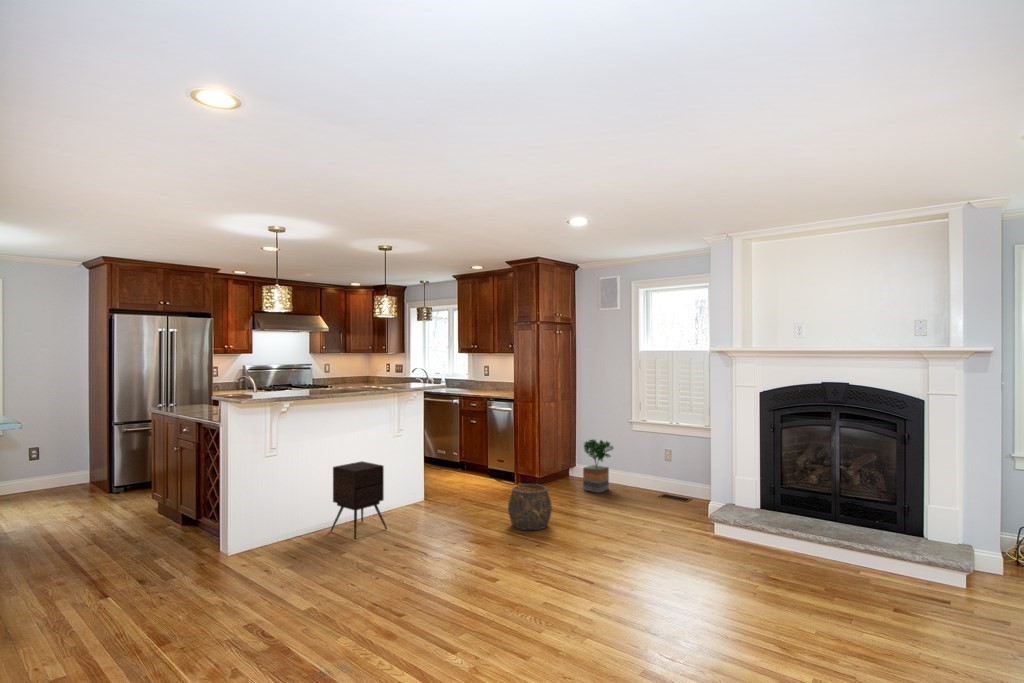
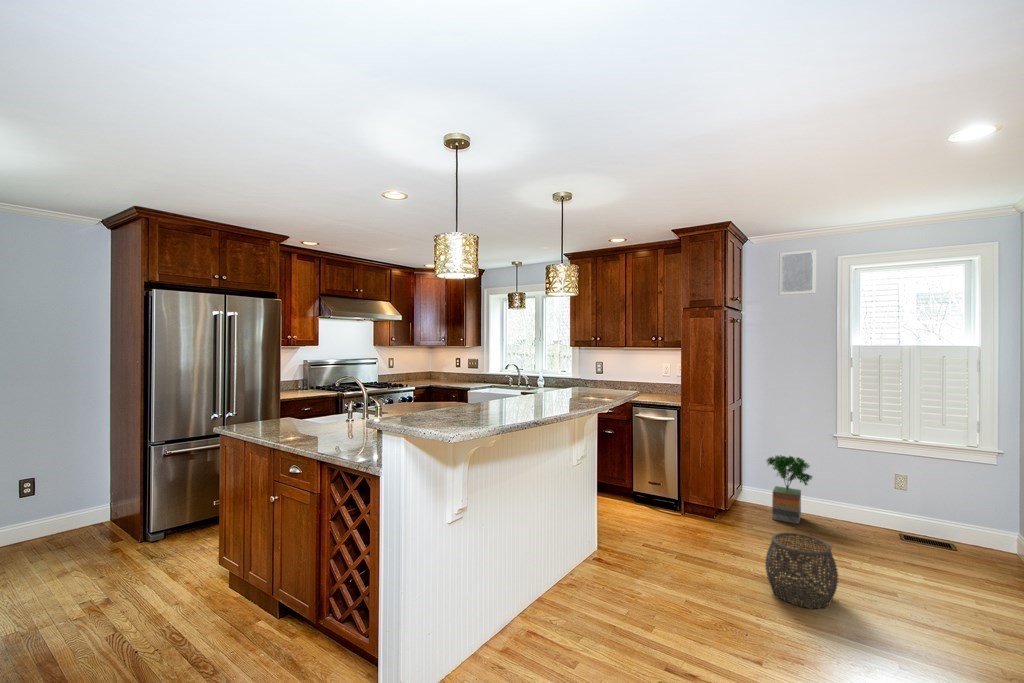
side table: present [331,461,387,539] -> none [524,507,605,642]

